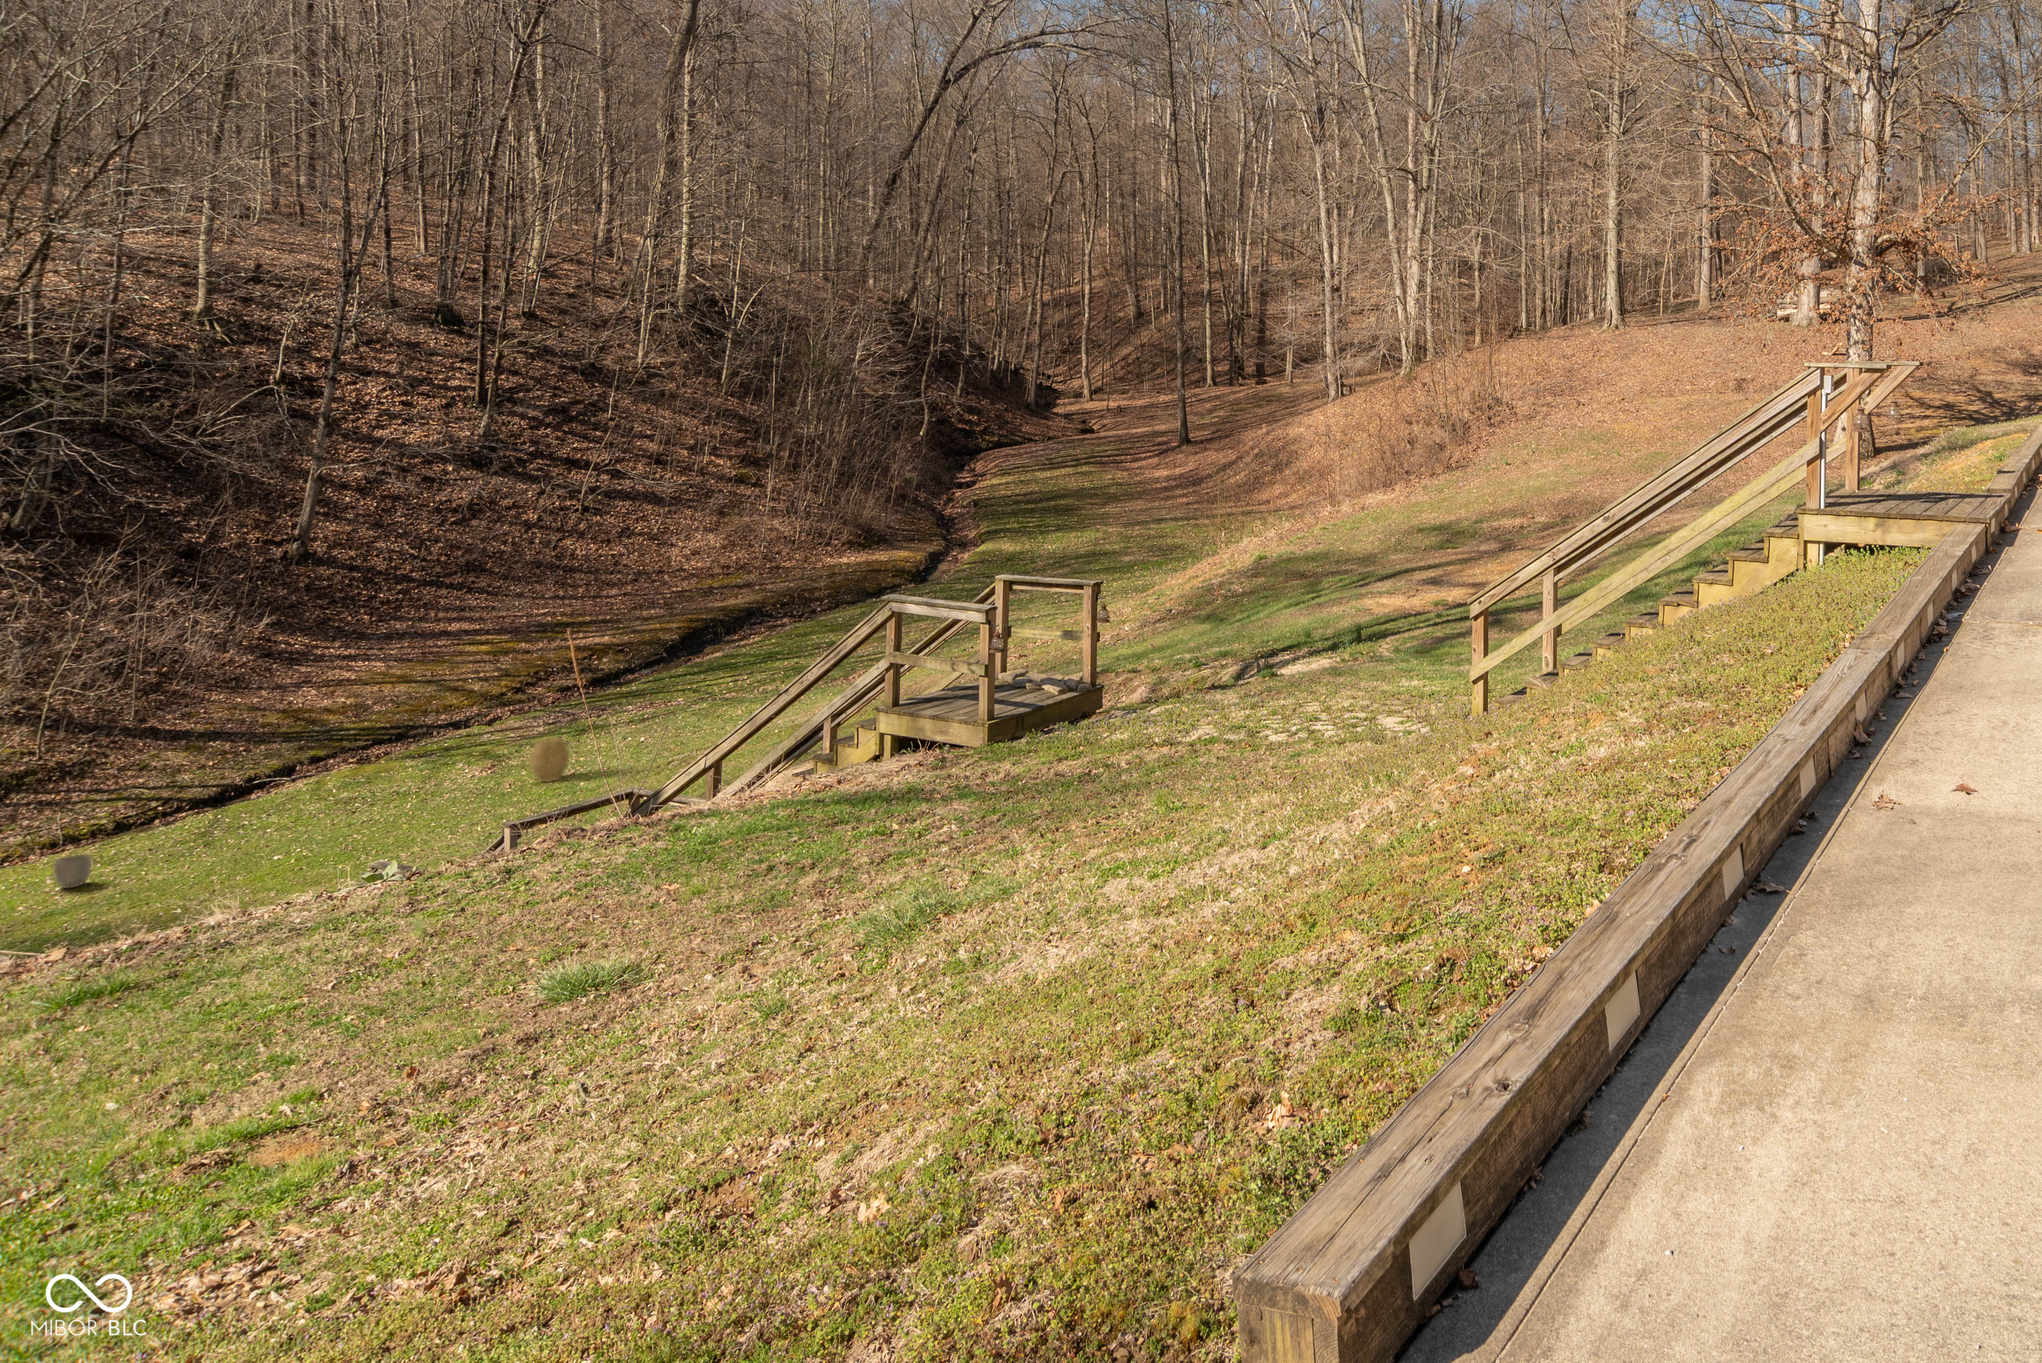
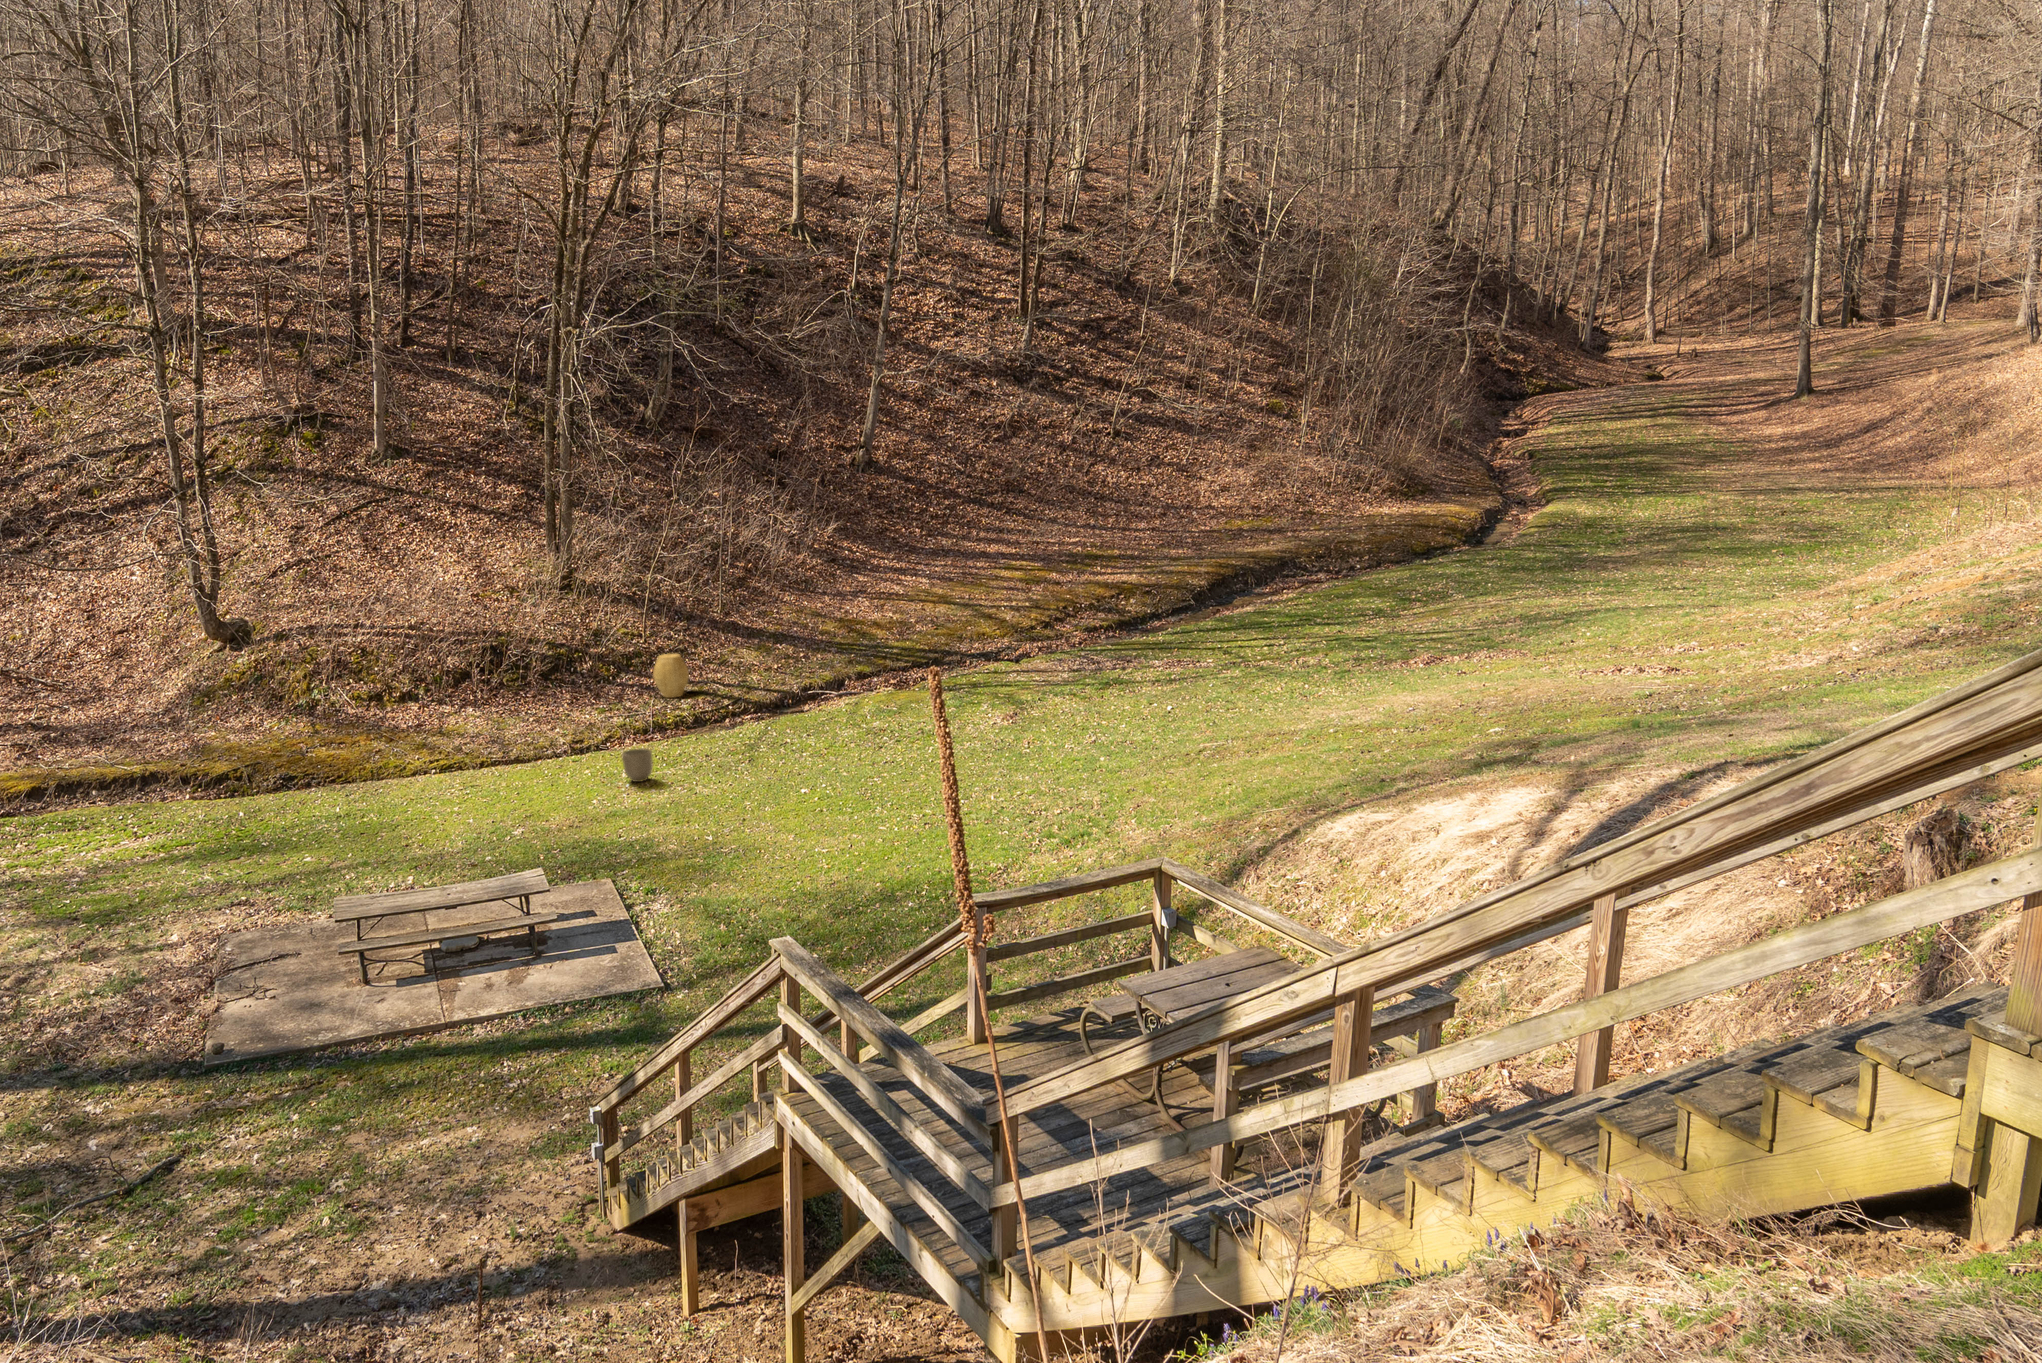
woven basket: present [529,738,569,782] -> present [653,654,689,698]

